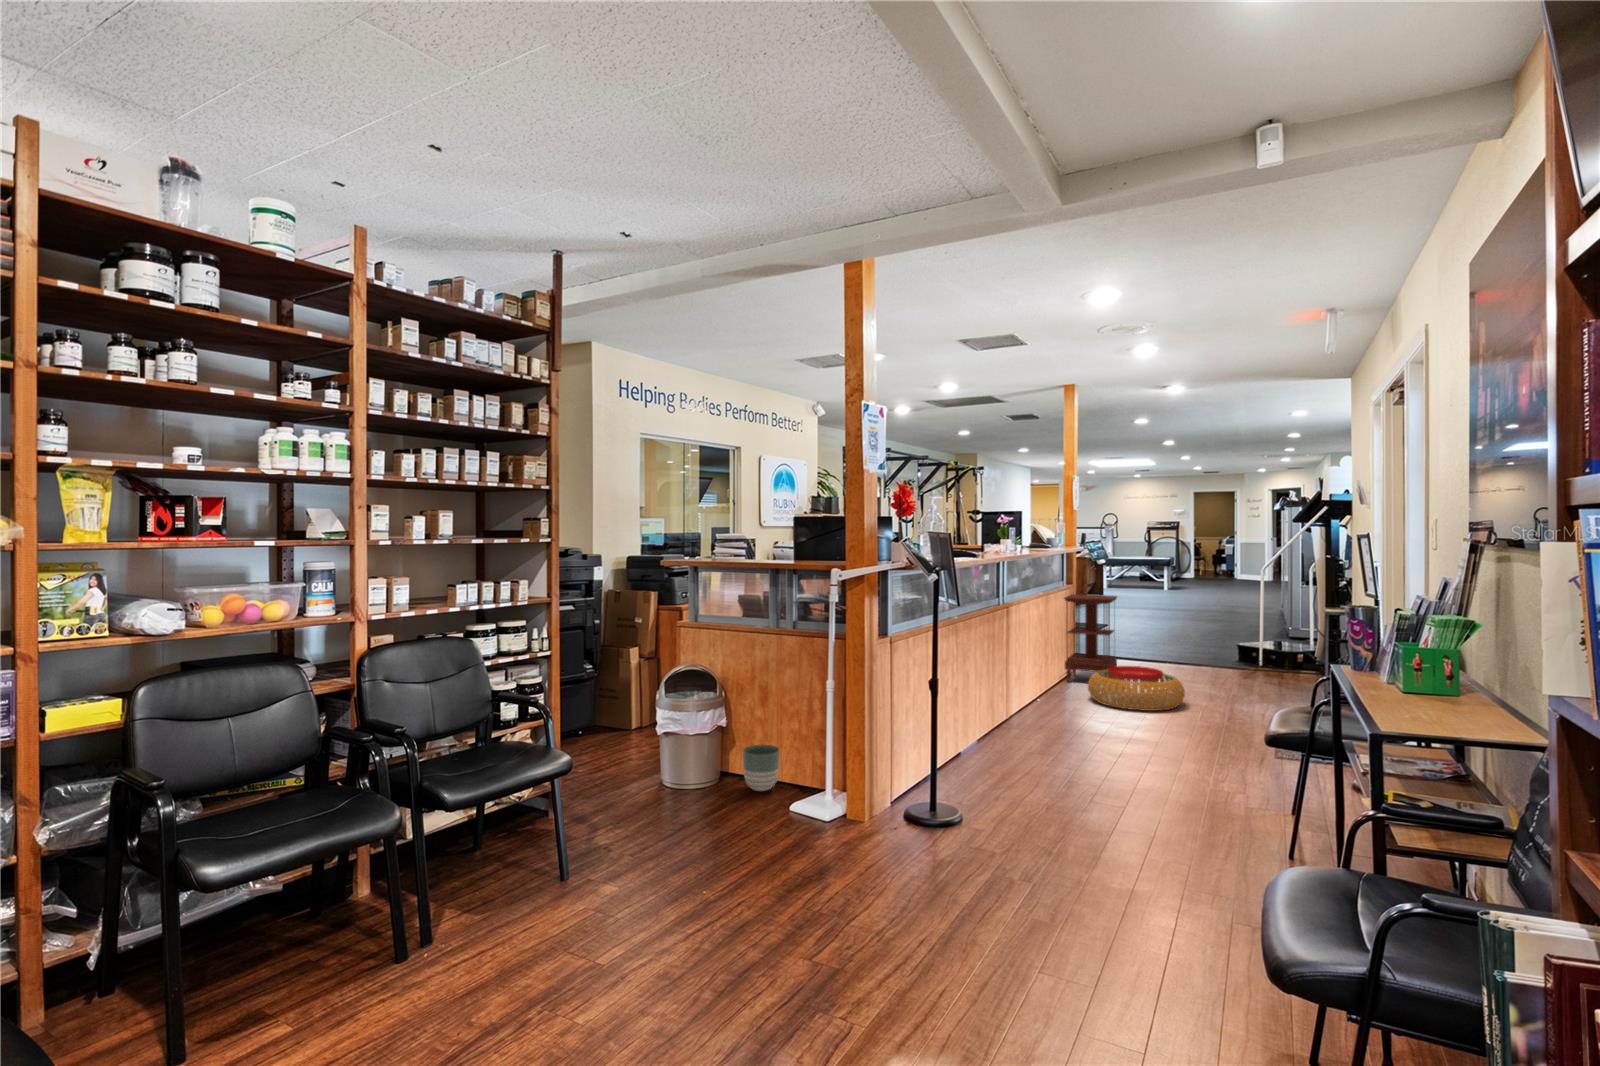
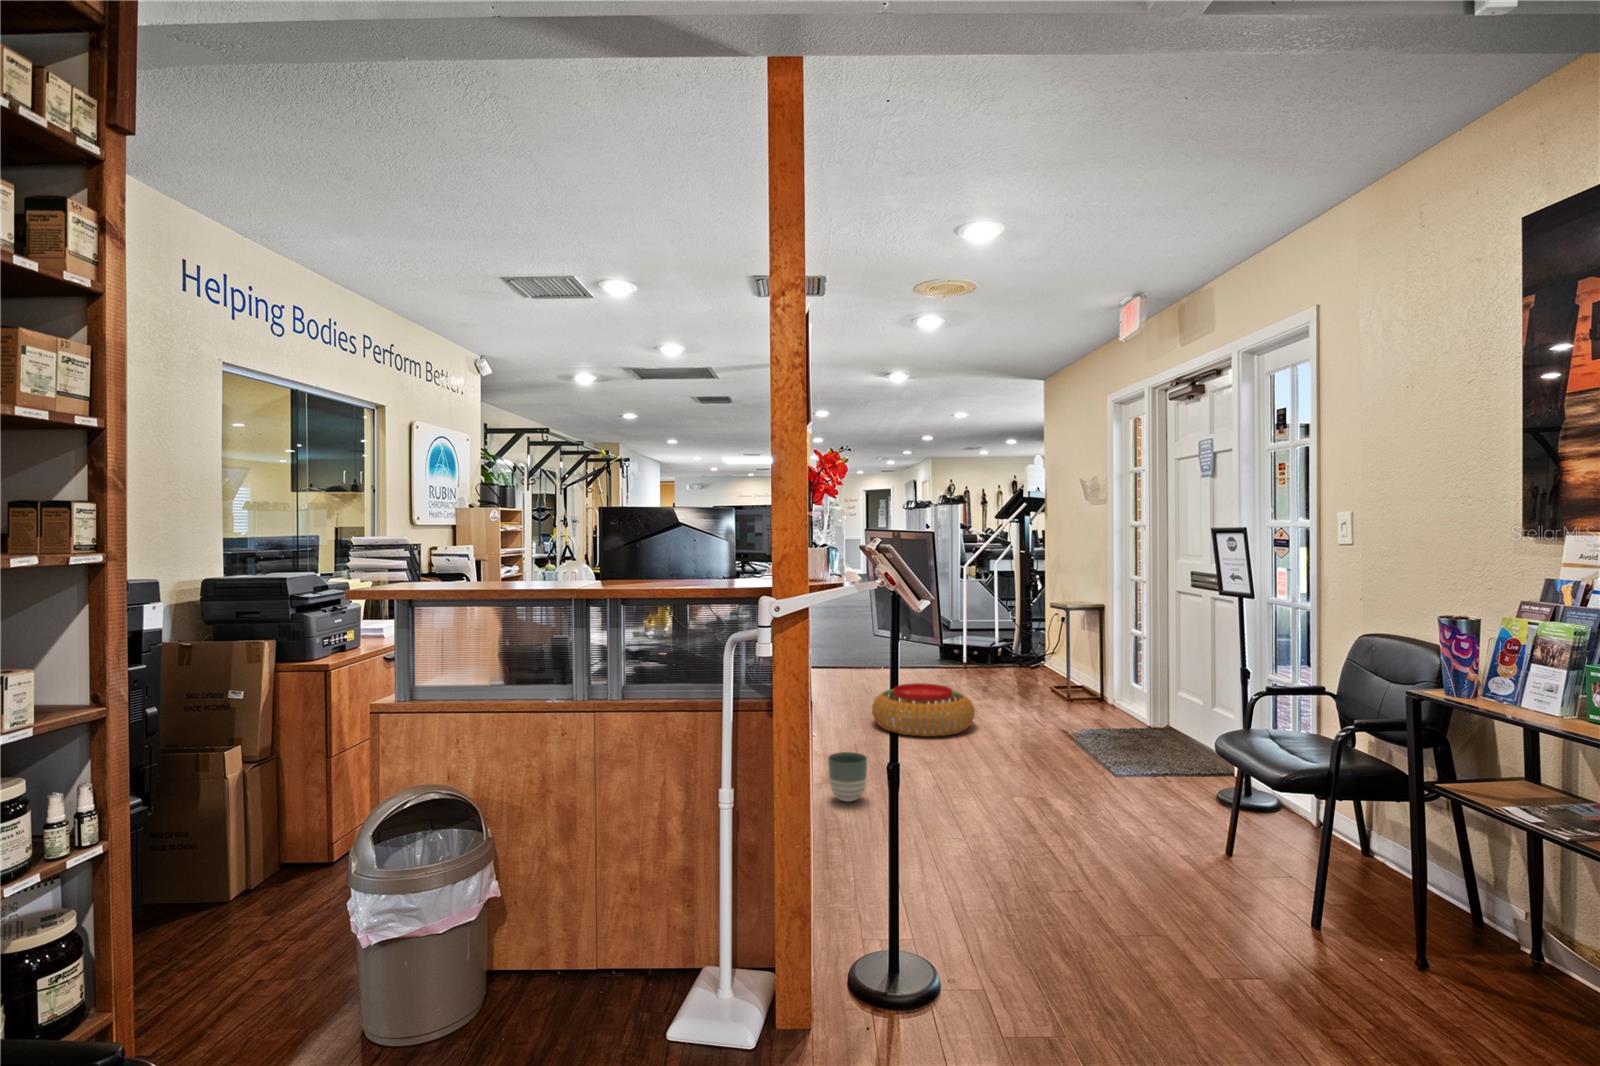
side table: present [1064,594,1117,682] -> none [822,603,879,707]
planter: present [742,745,780,791] -> present [828,752,867,802]

